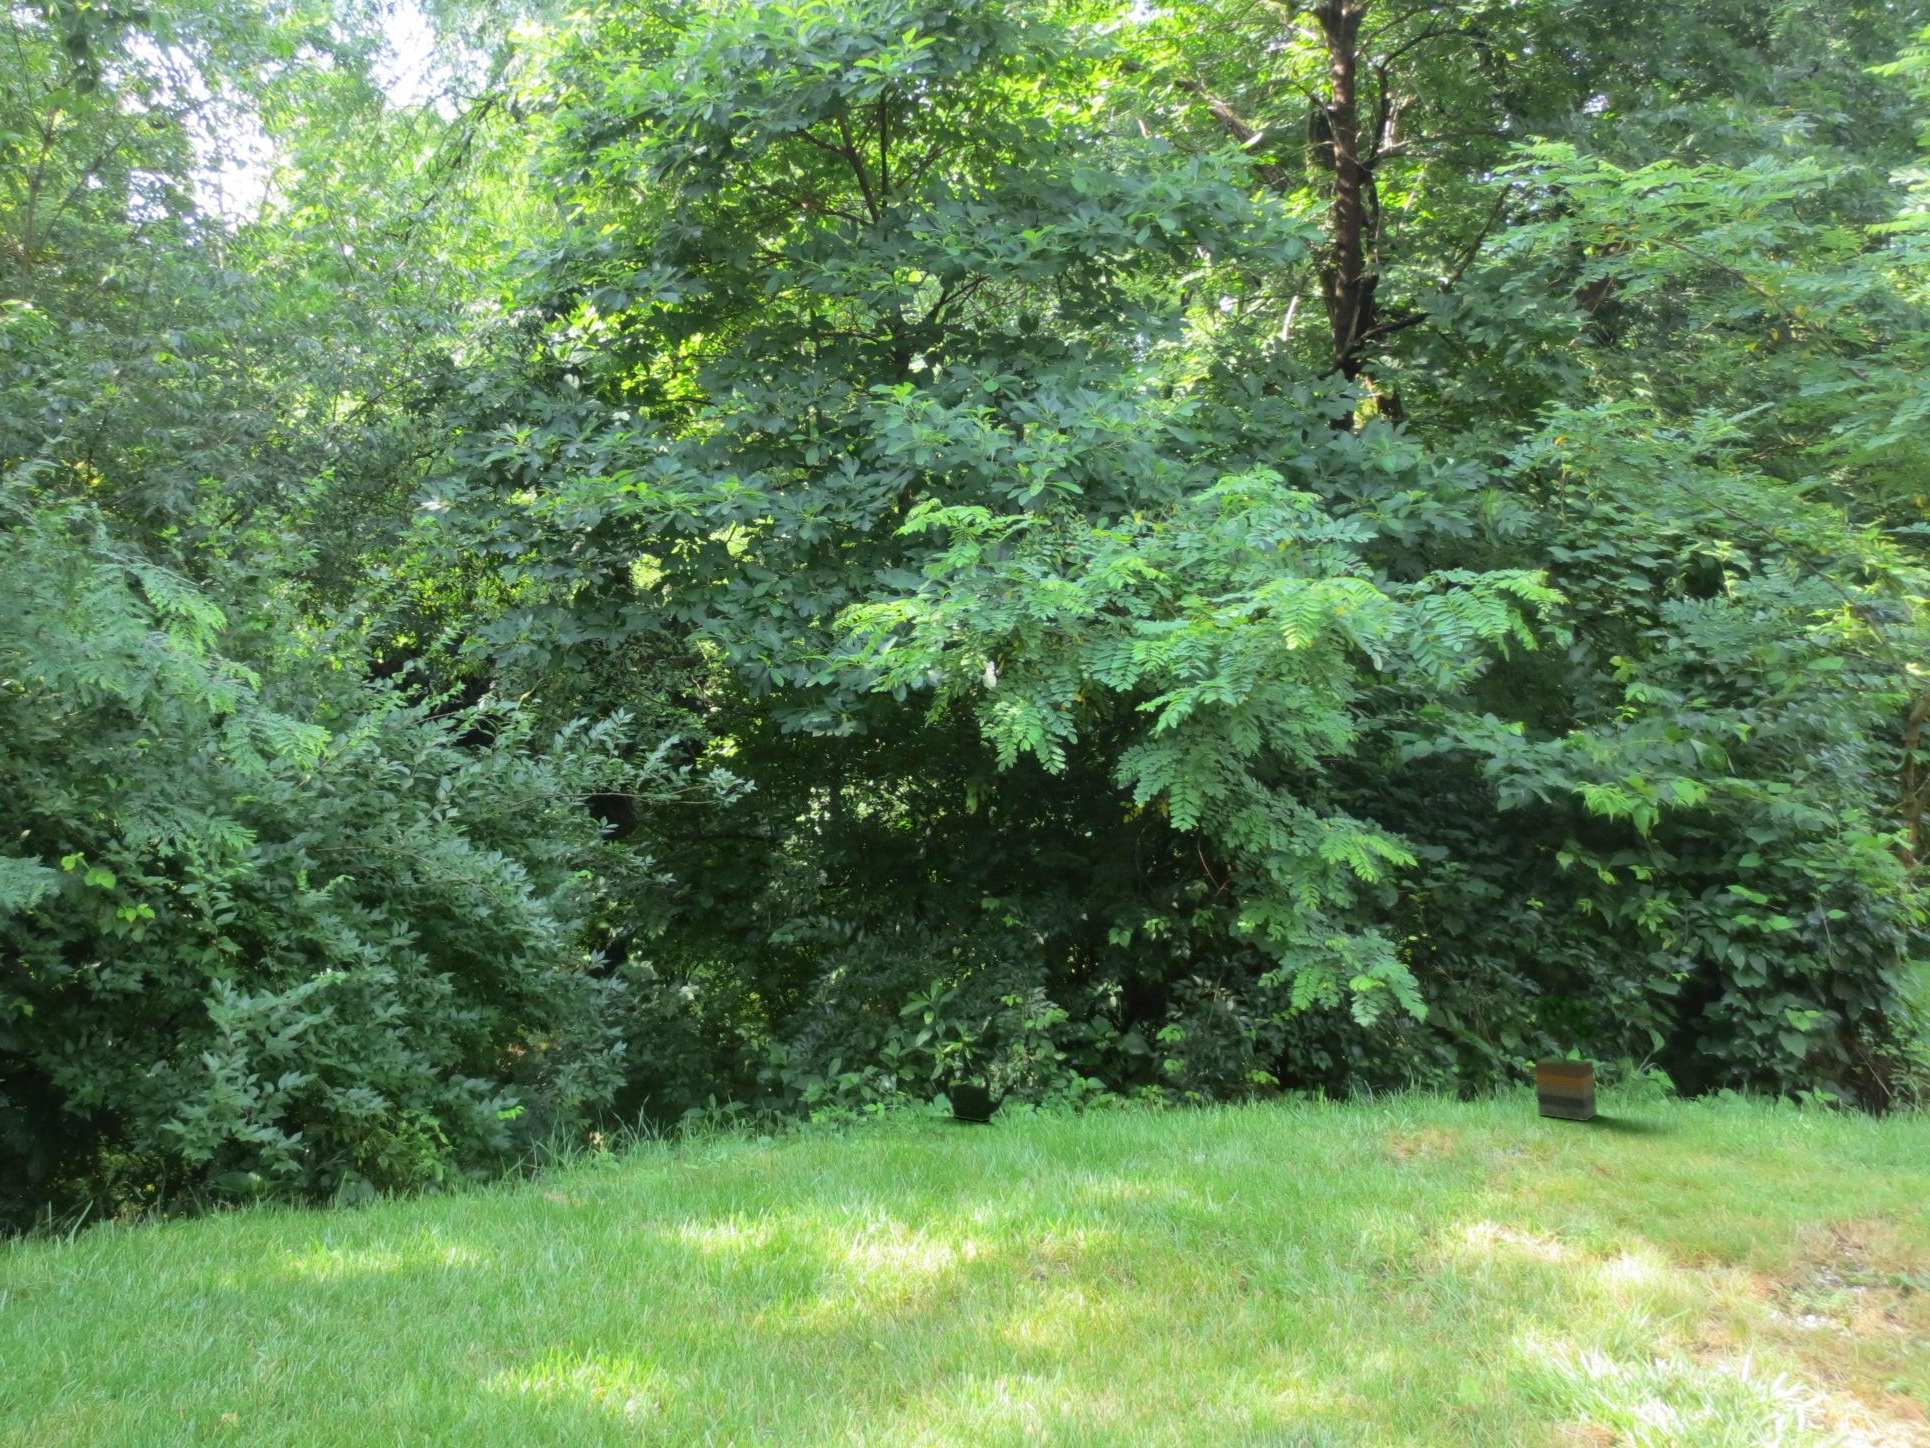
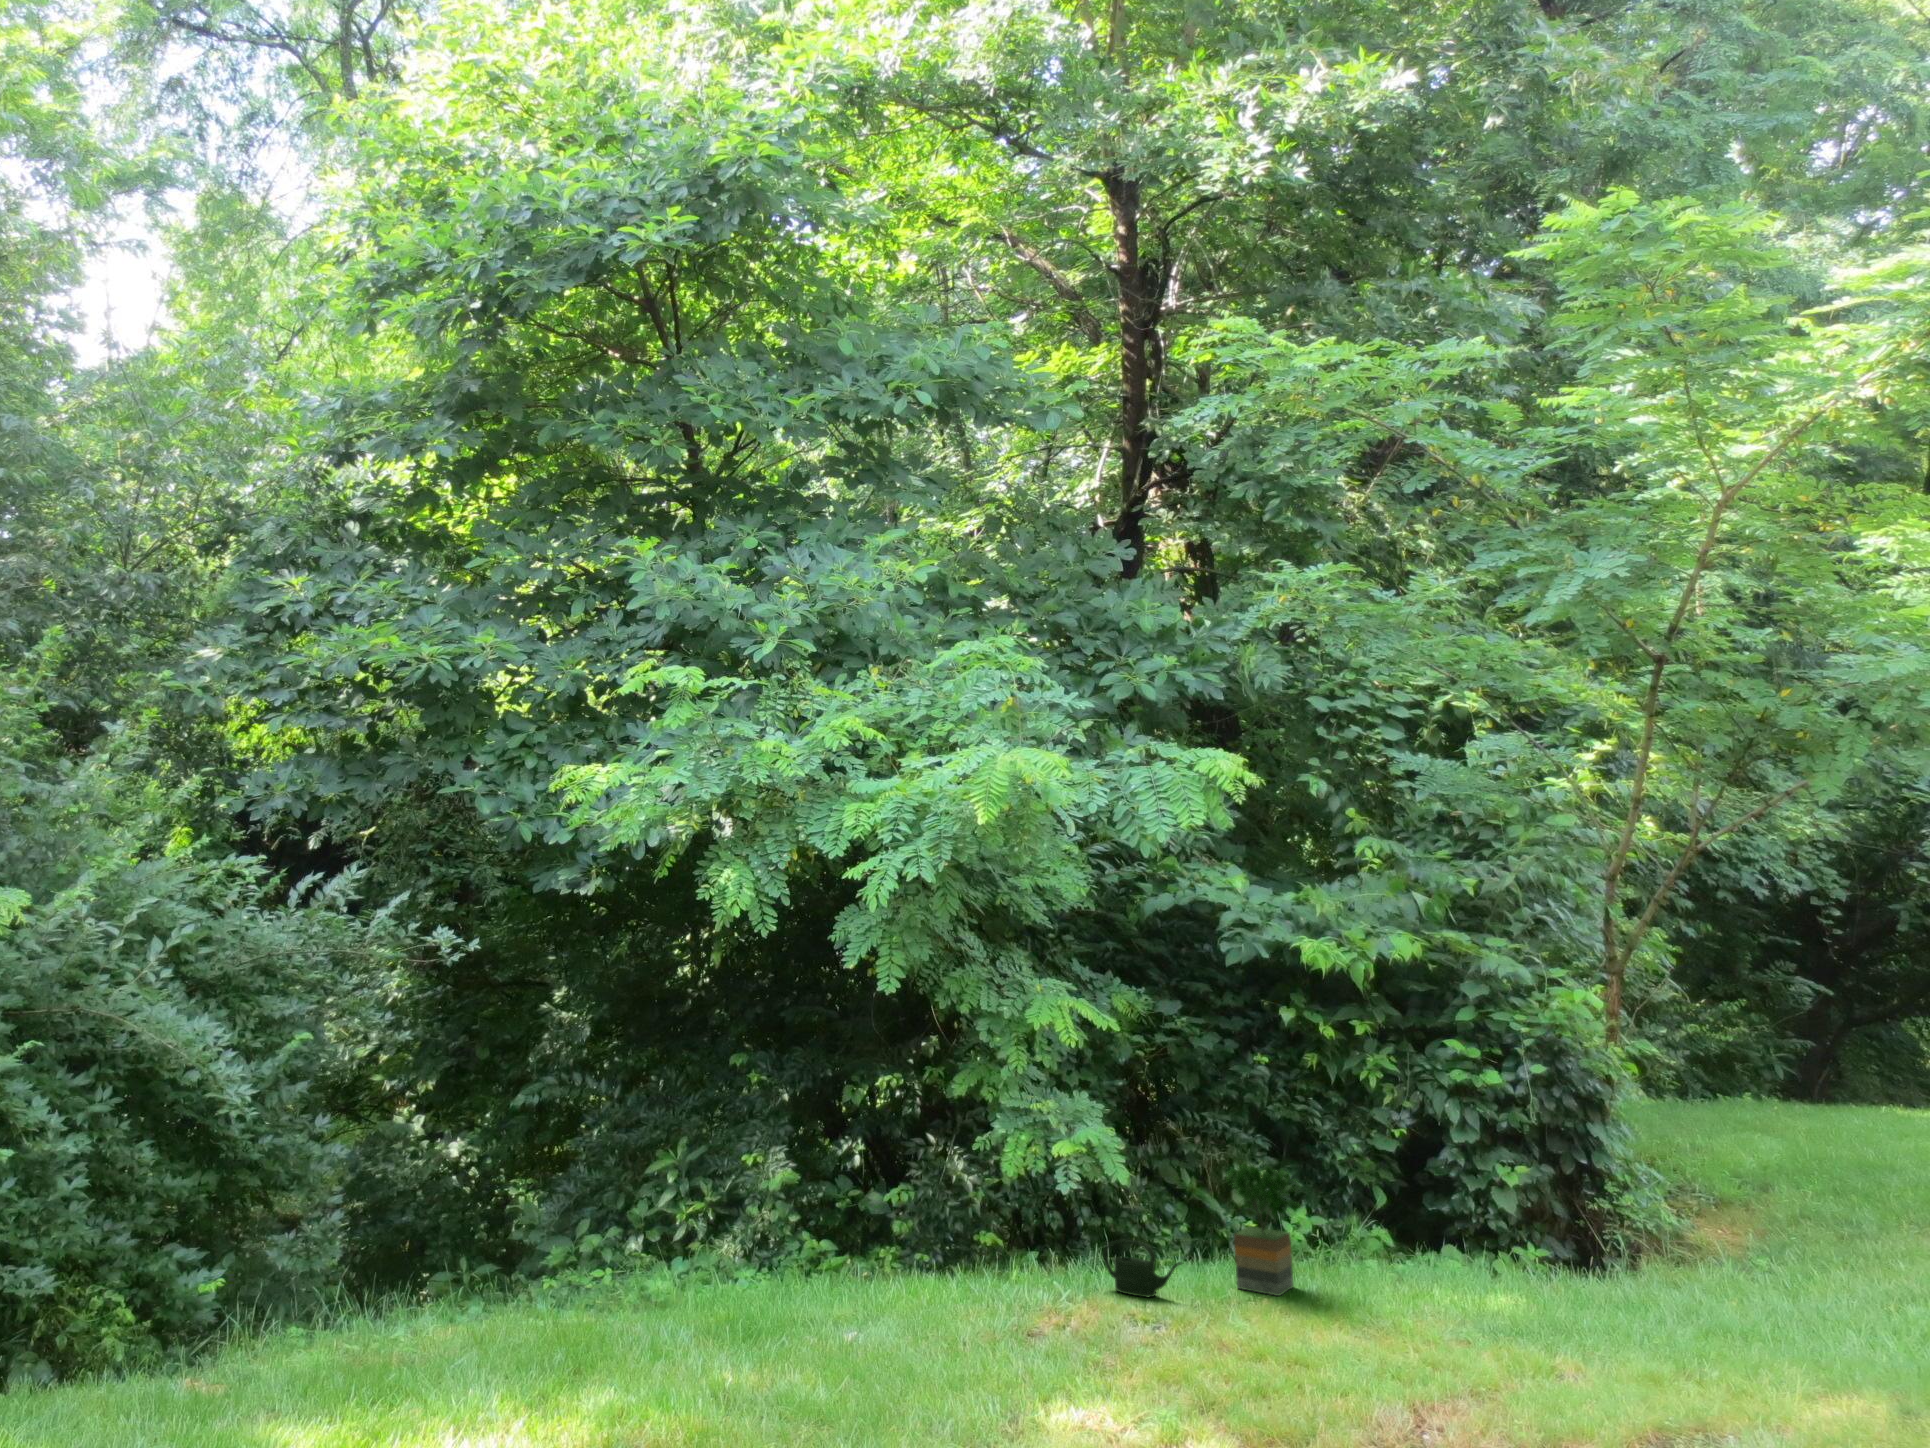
watering can: present [943,1067,1013,1121] -> present [1103,1240,1182,1298]

